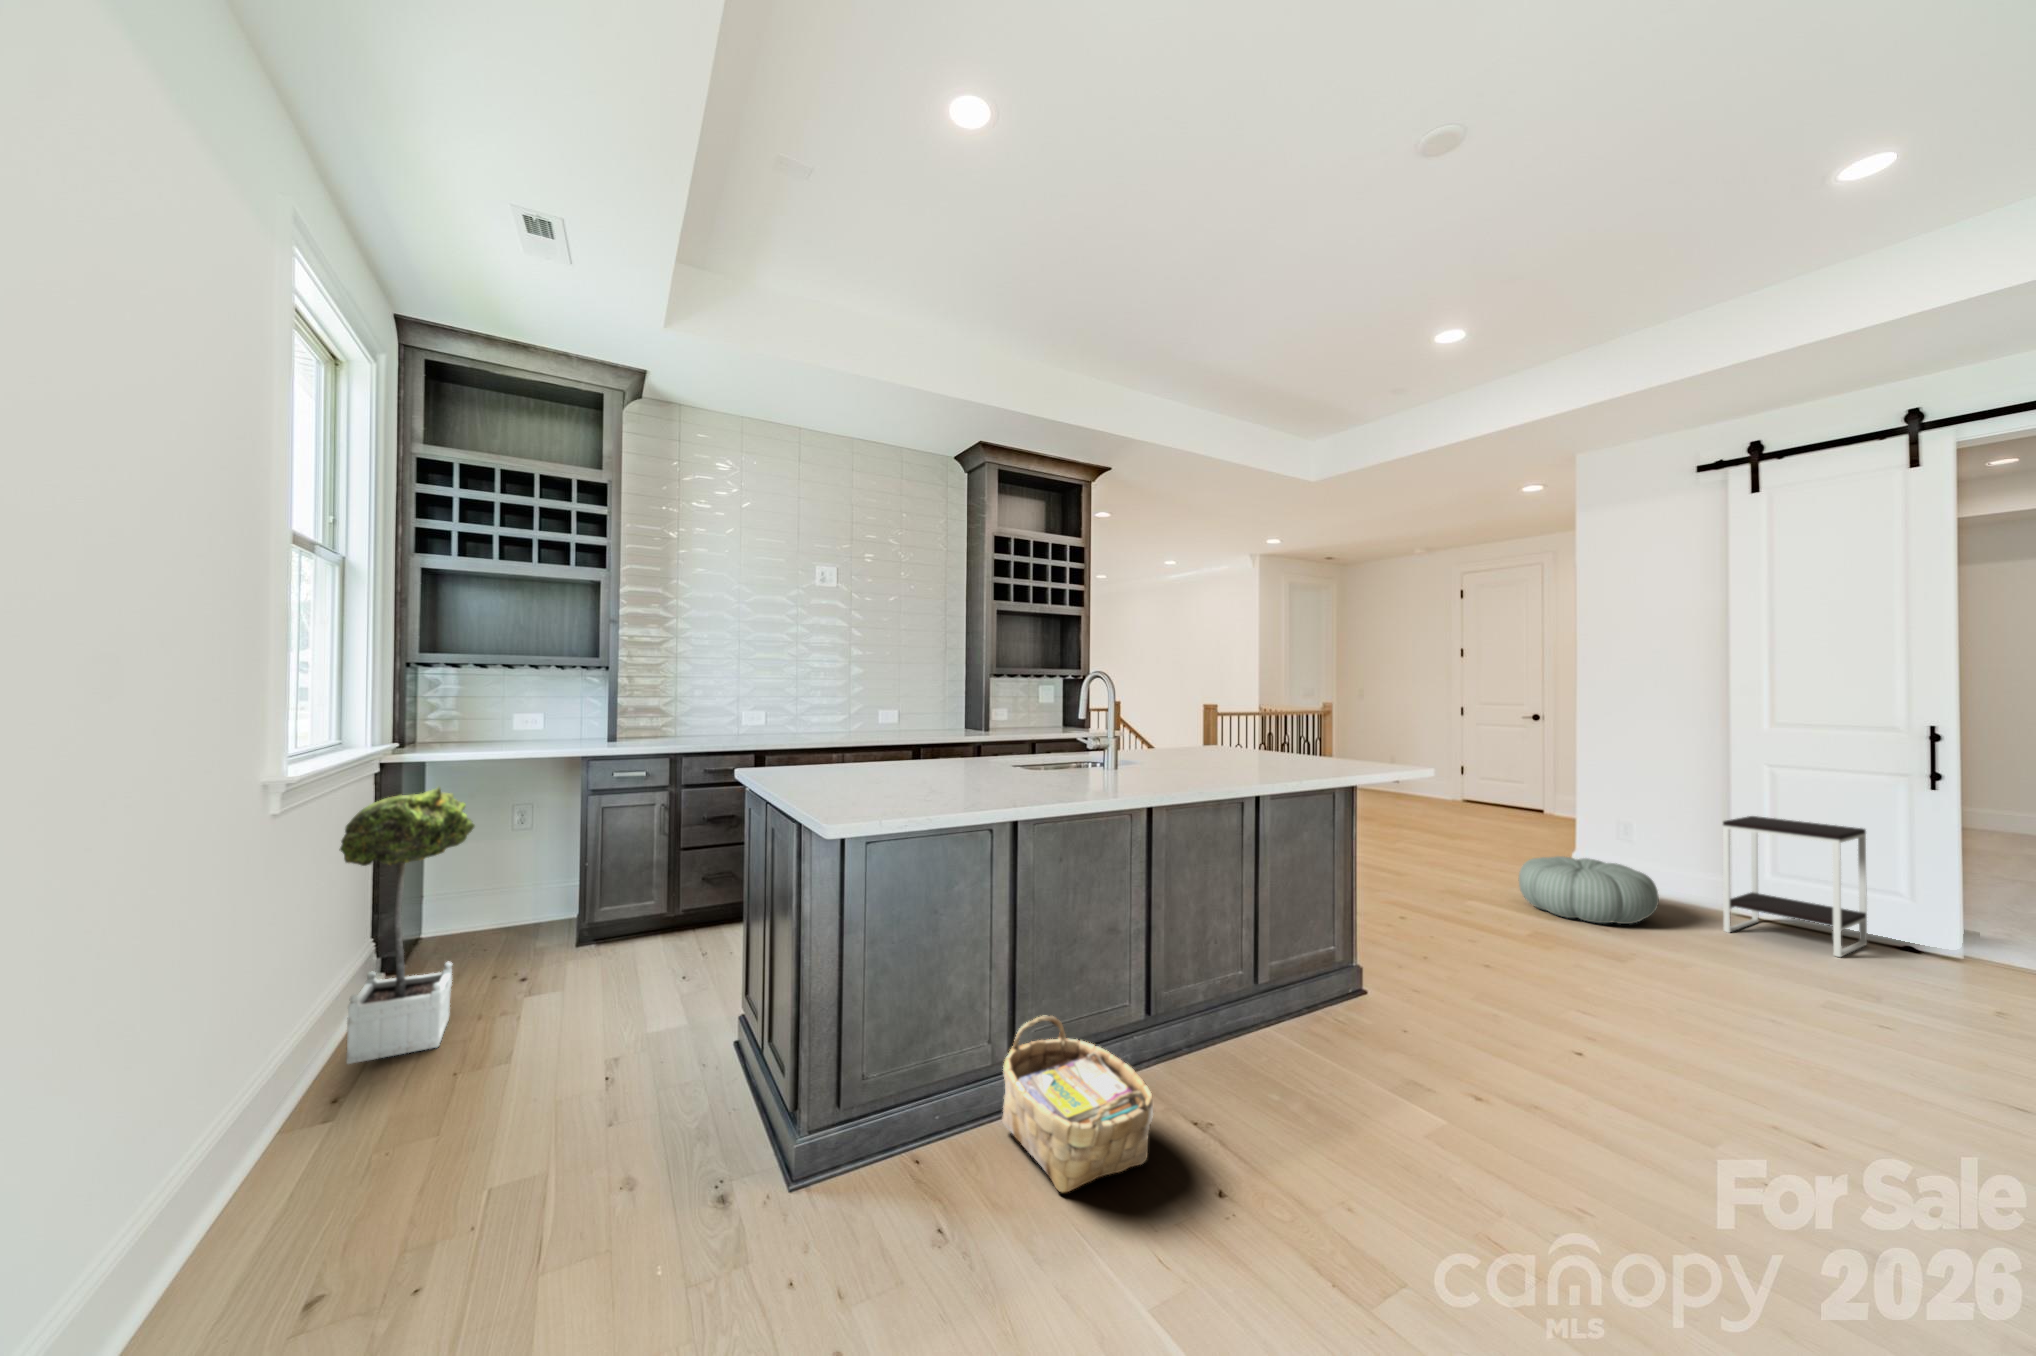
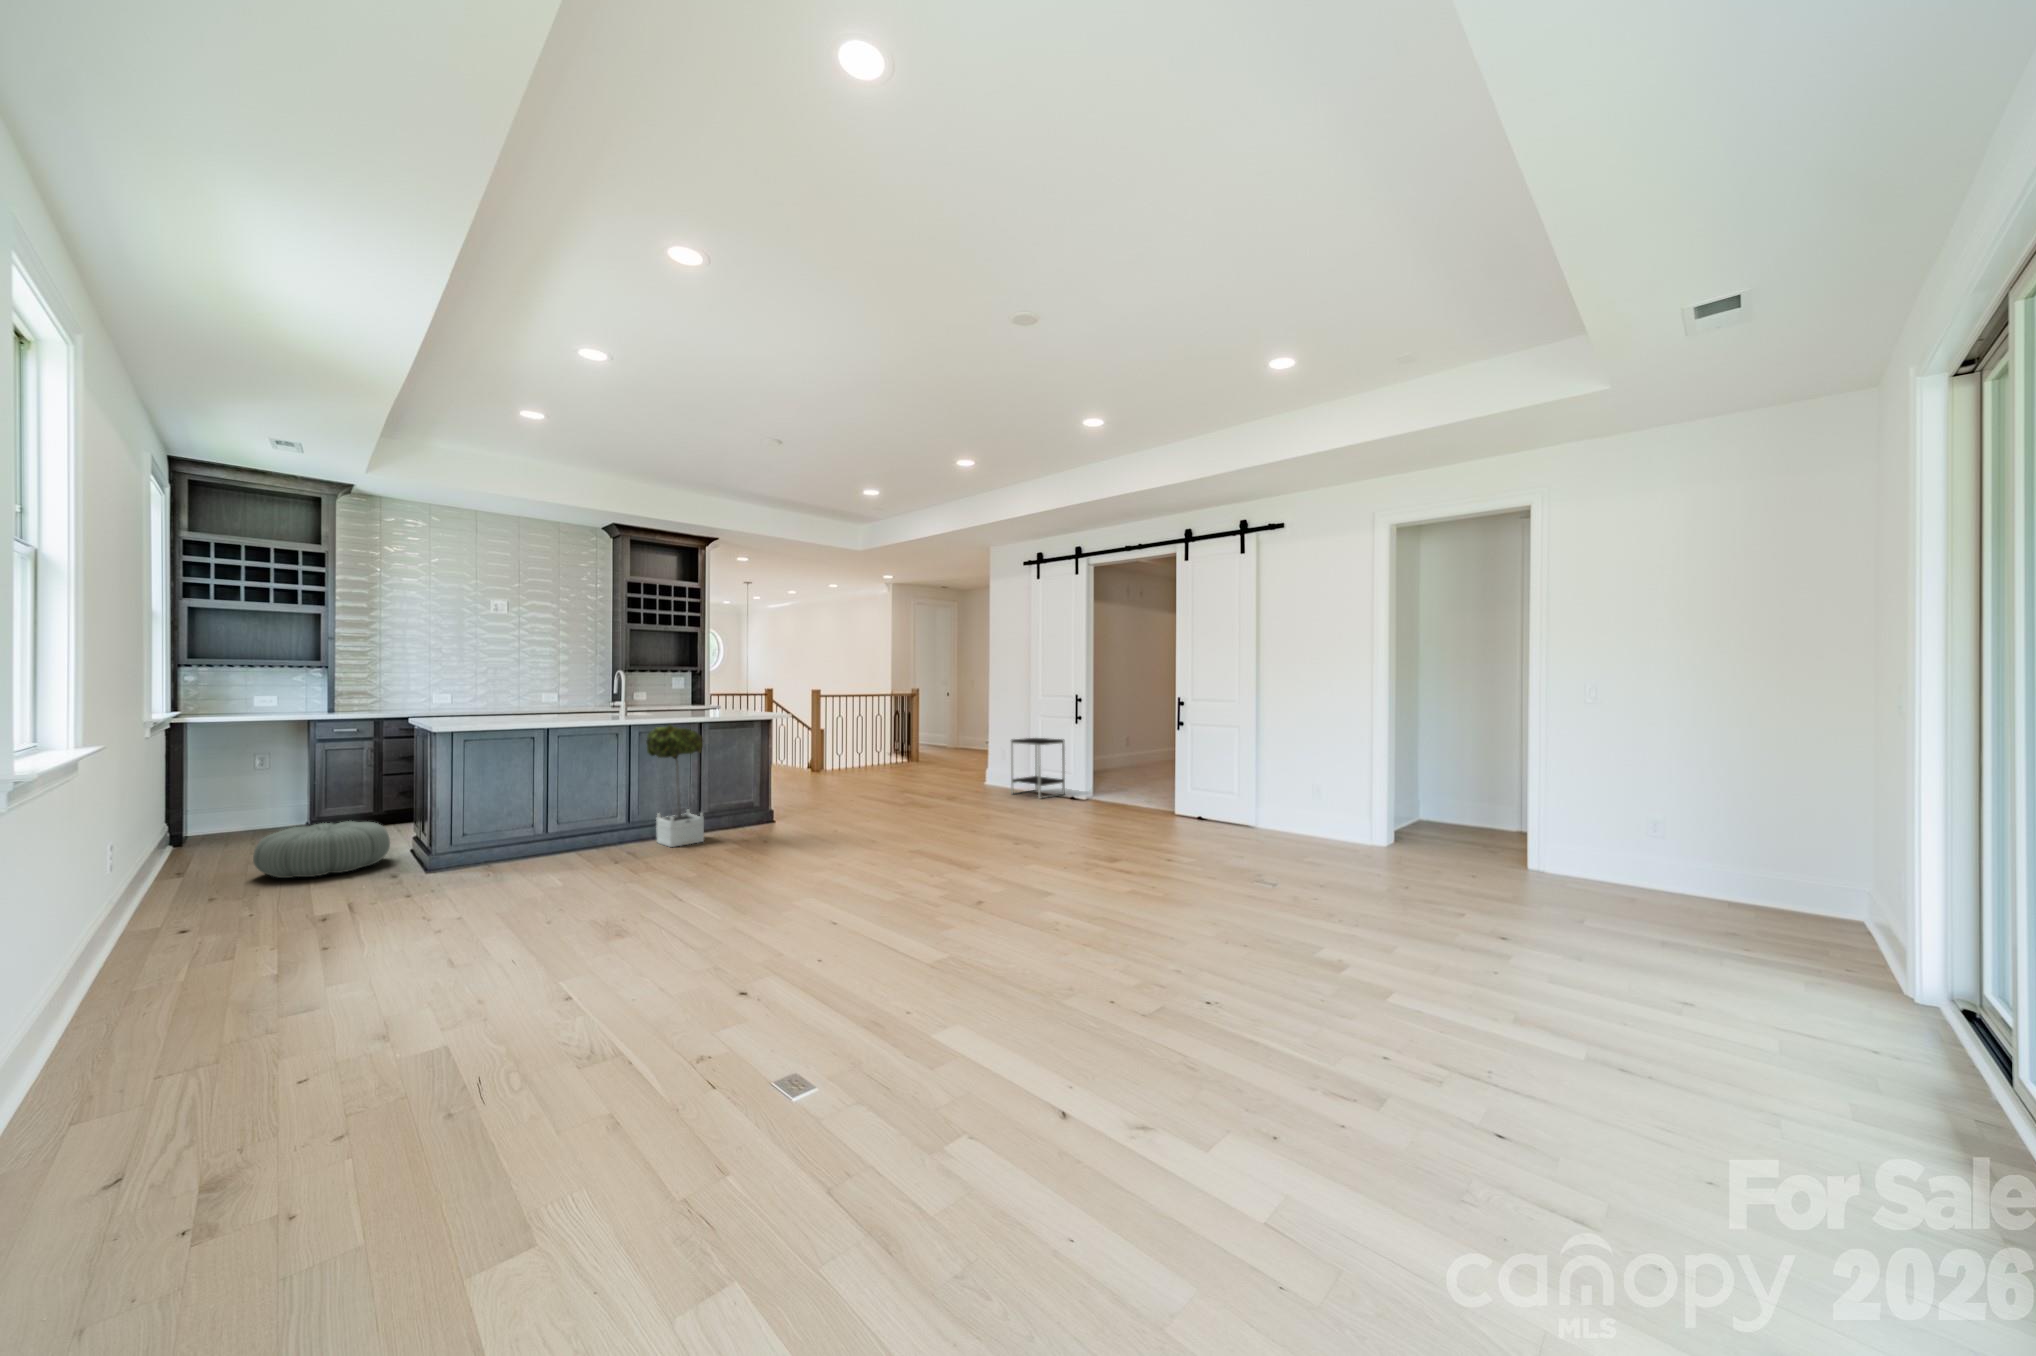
potted tree: present [340,787,475,1064] -> present [646,725,704,847]
pouf: present [1519,856,1659,924] -> present [253,821,390,878]
woven basket: present [1002,1016,1153,1192] -> none [537,814,601,868]

